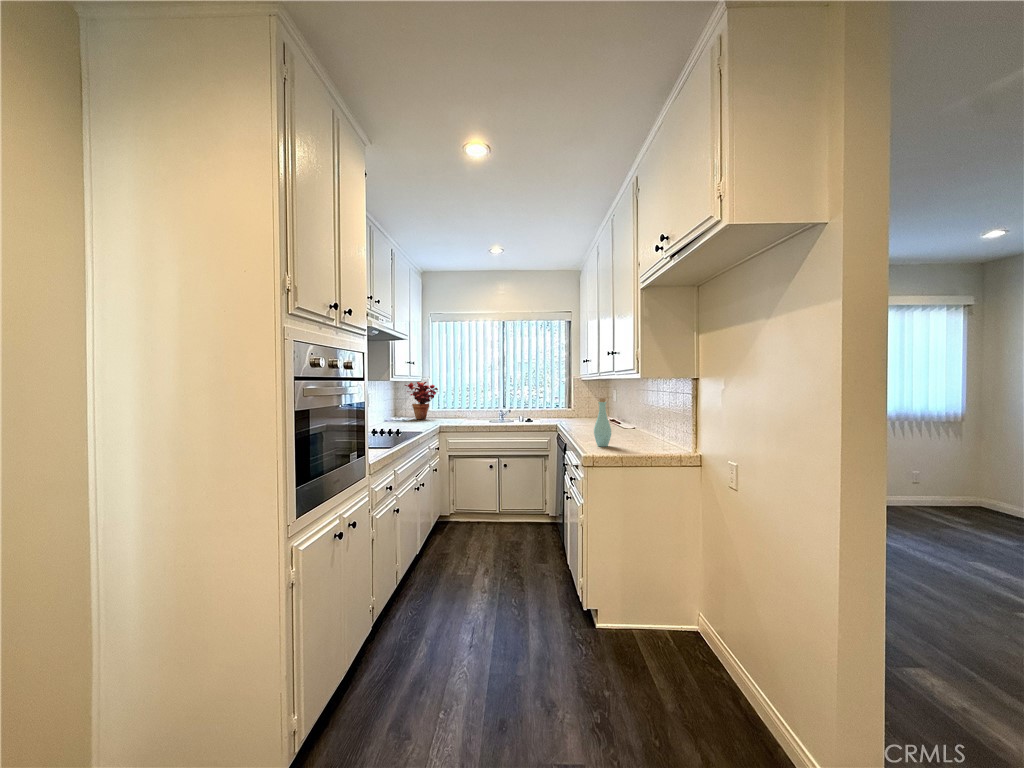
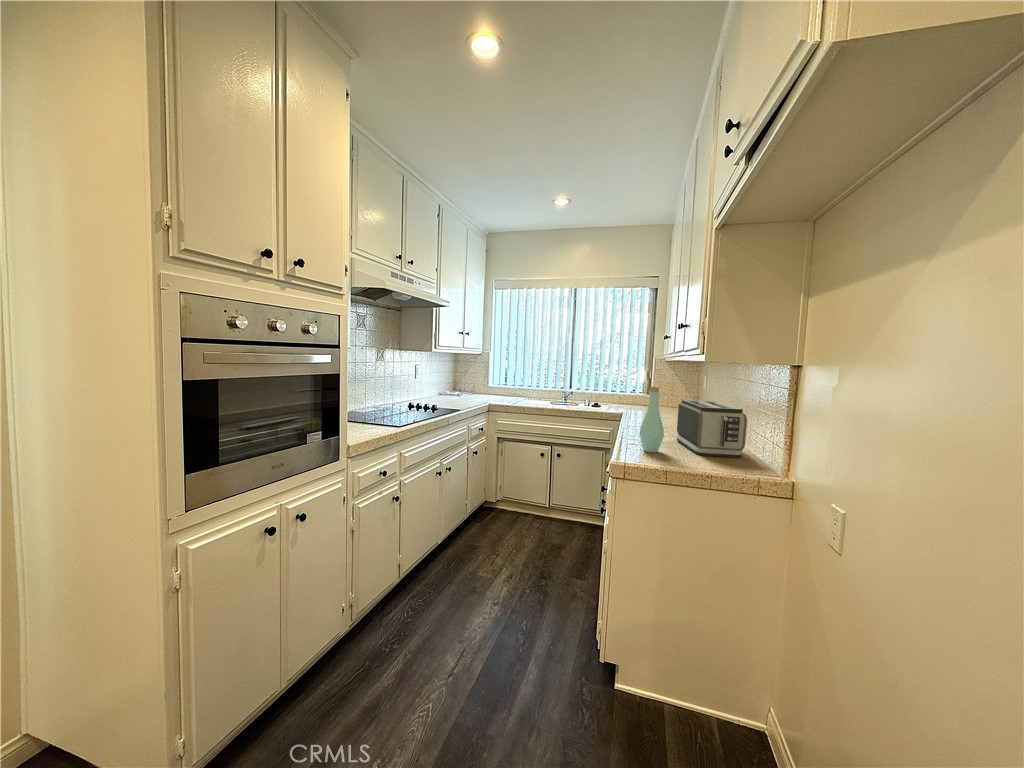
potted plant: present [405,382,438,419] -> none [463,354,500,395]
toaster: none [613,407,664,445] -> present [677,400,747,458]

